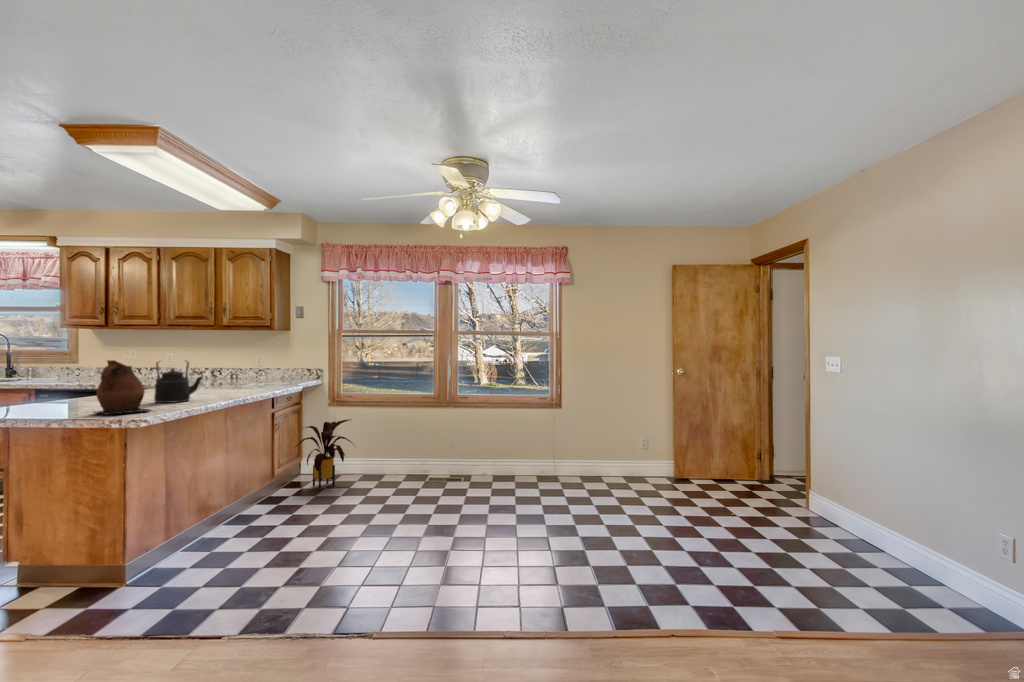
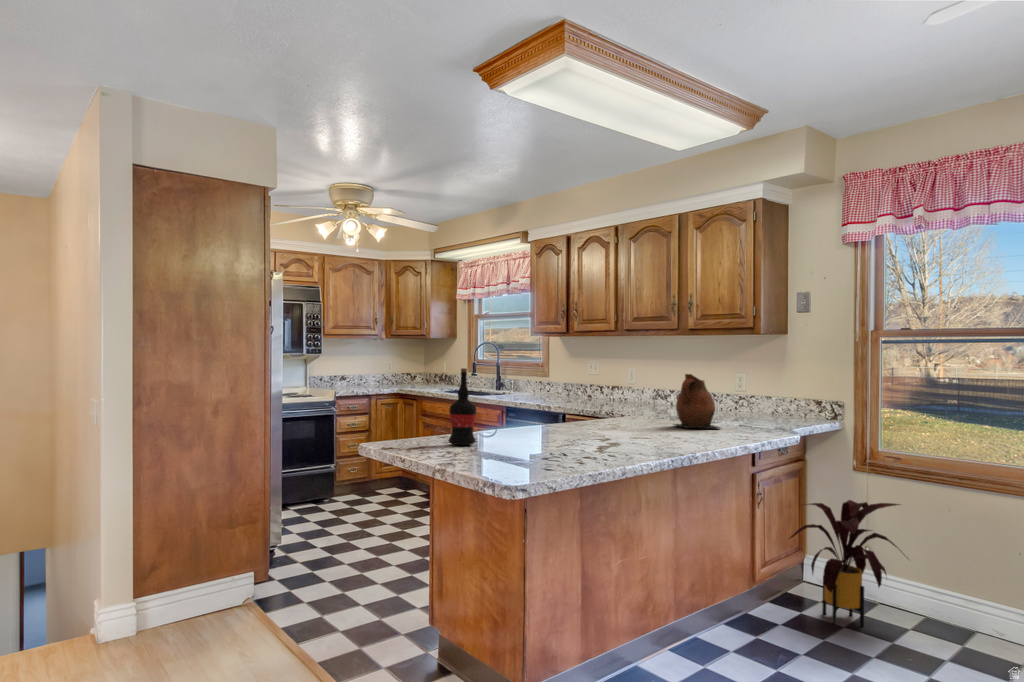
wine bottle: none [47,357,76,415] -> present [449,368,476,445]
ceramic pitcher: present [94,360,149,415] -> present [673,374,720,429]
kettle: present [154,361,203,403] -> none [573,378,638,442]

